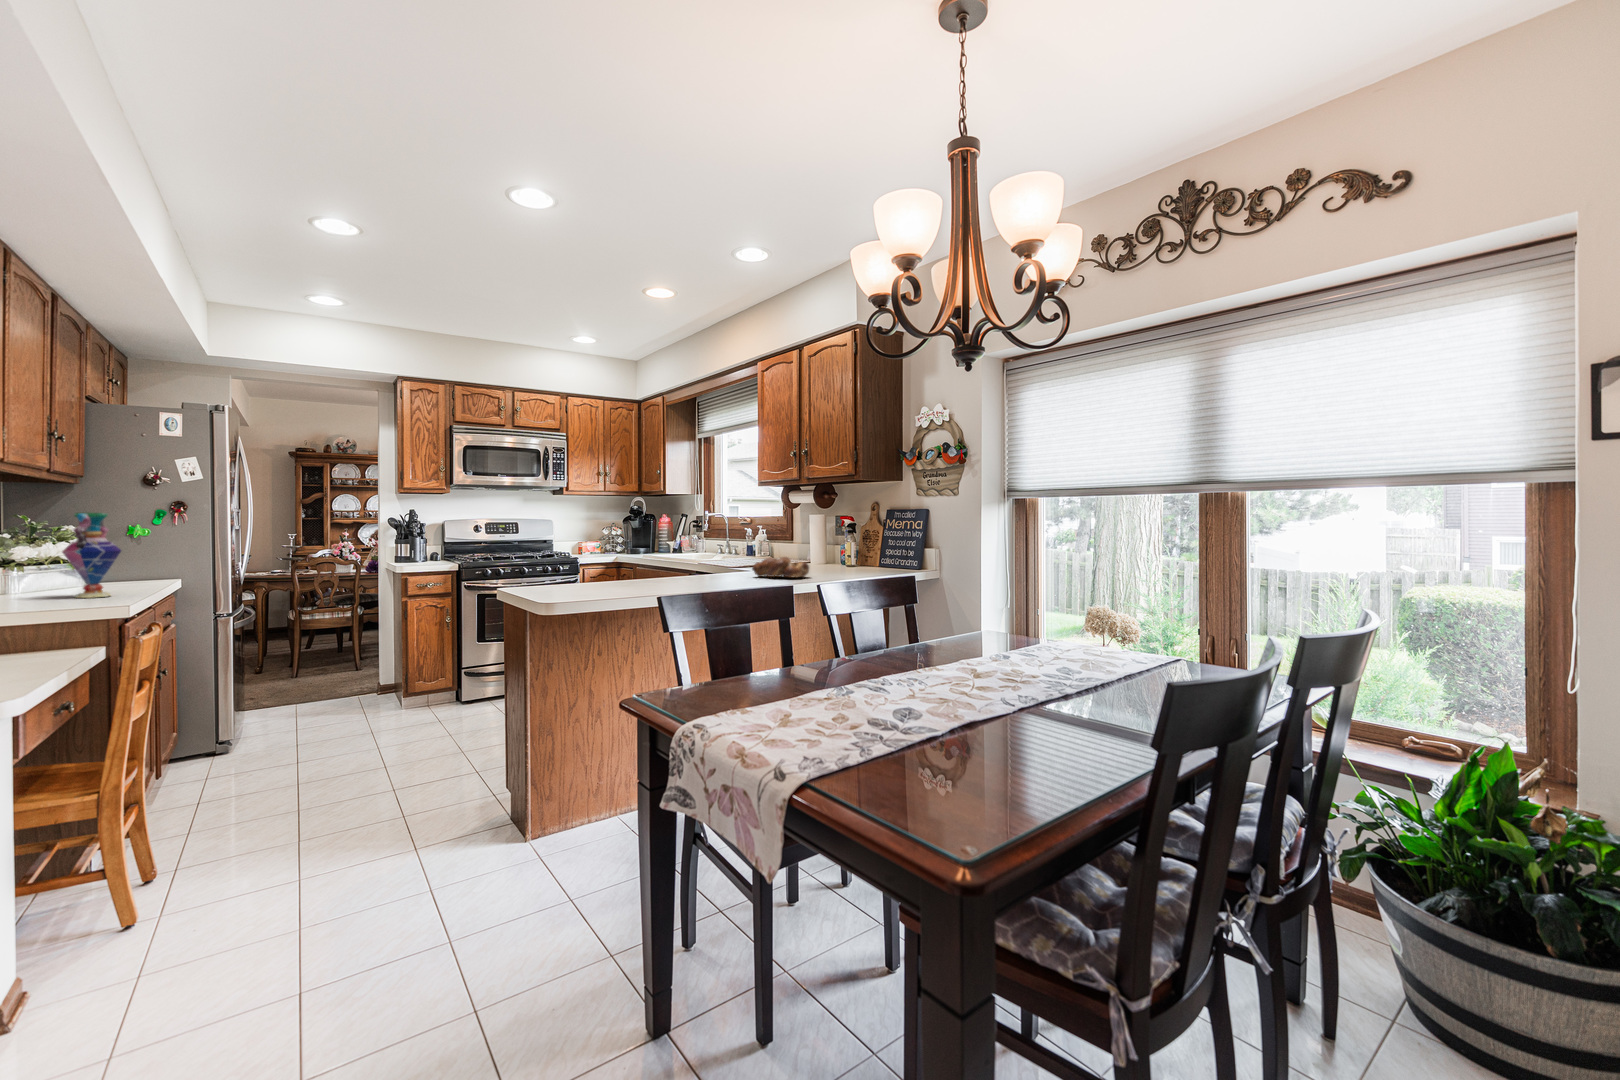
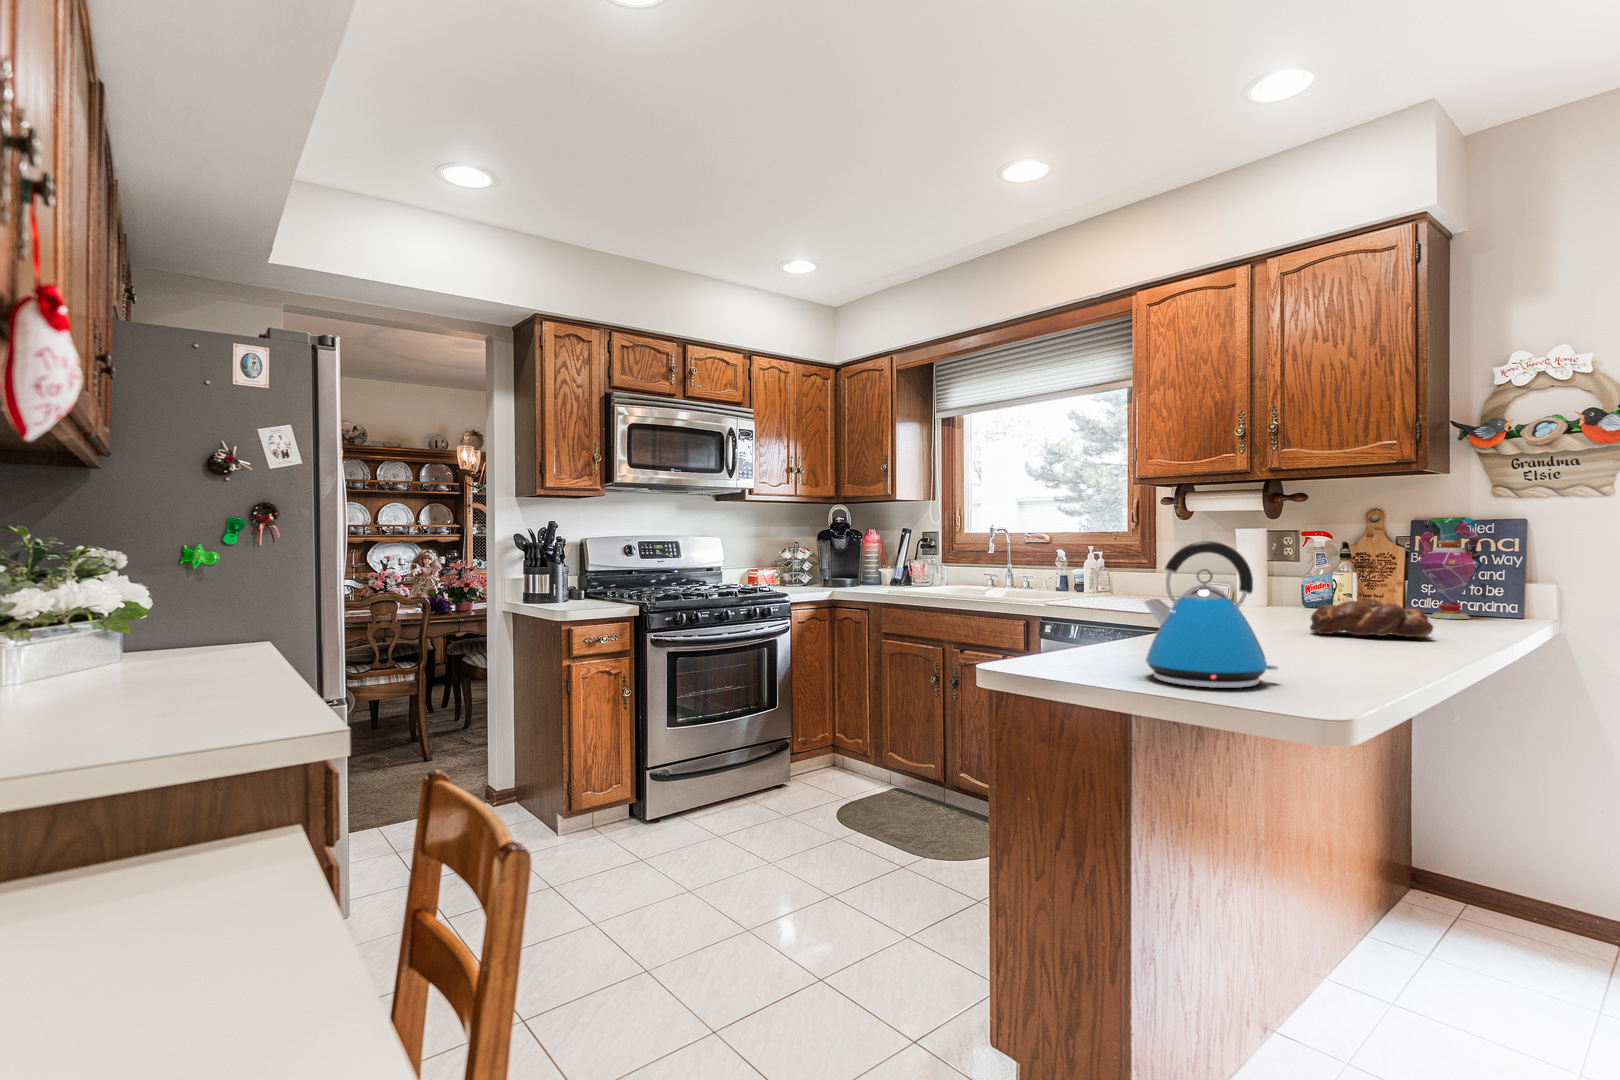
vase: present [62,513,121,598] -> present [1418,517,1483,619]
kettle: none [548,523,605,593] -> present [1144,541,1278,688]

